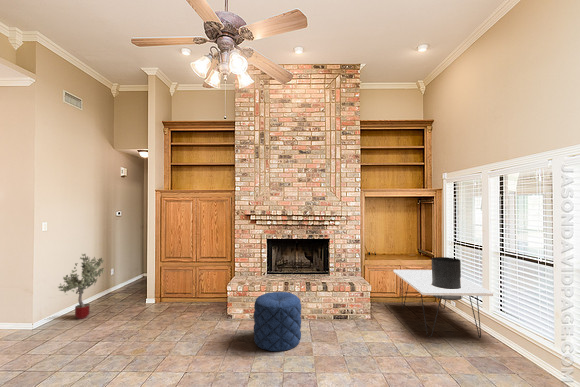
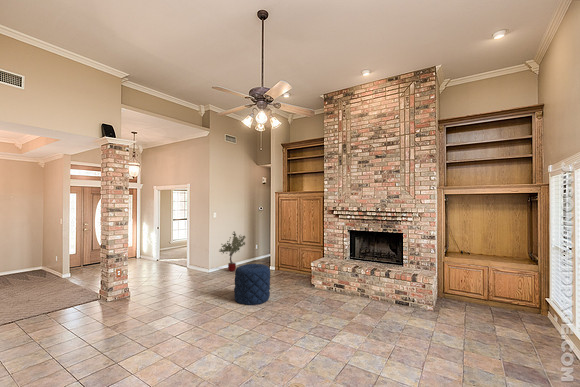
side table: present [393,257,493,338] -> none [470,257,571,356]
pouf: present [253,292,301,351] -> present [234,264,270,305]

